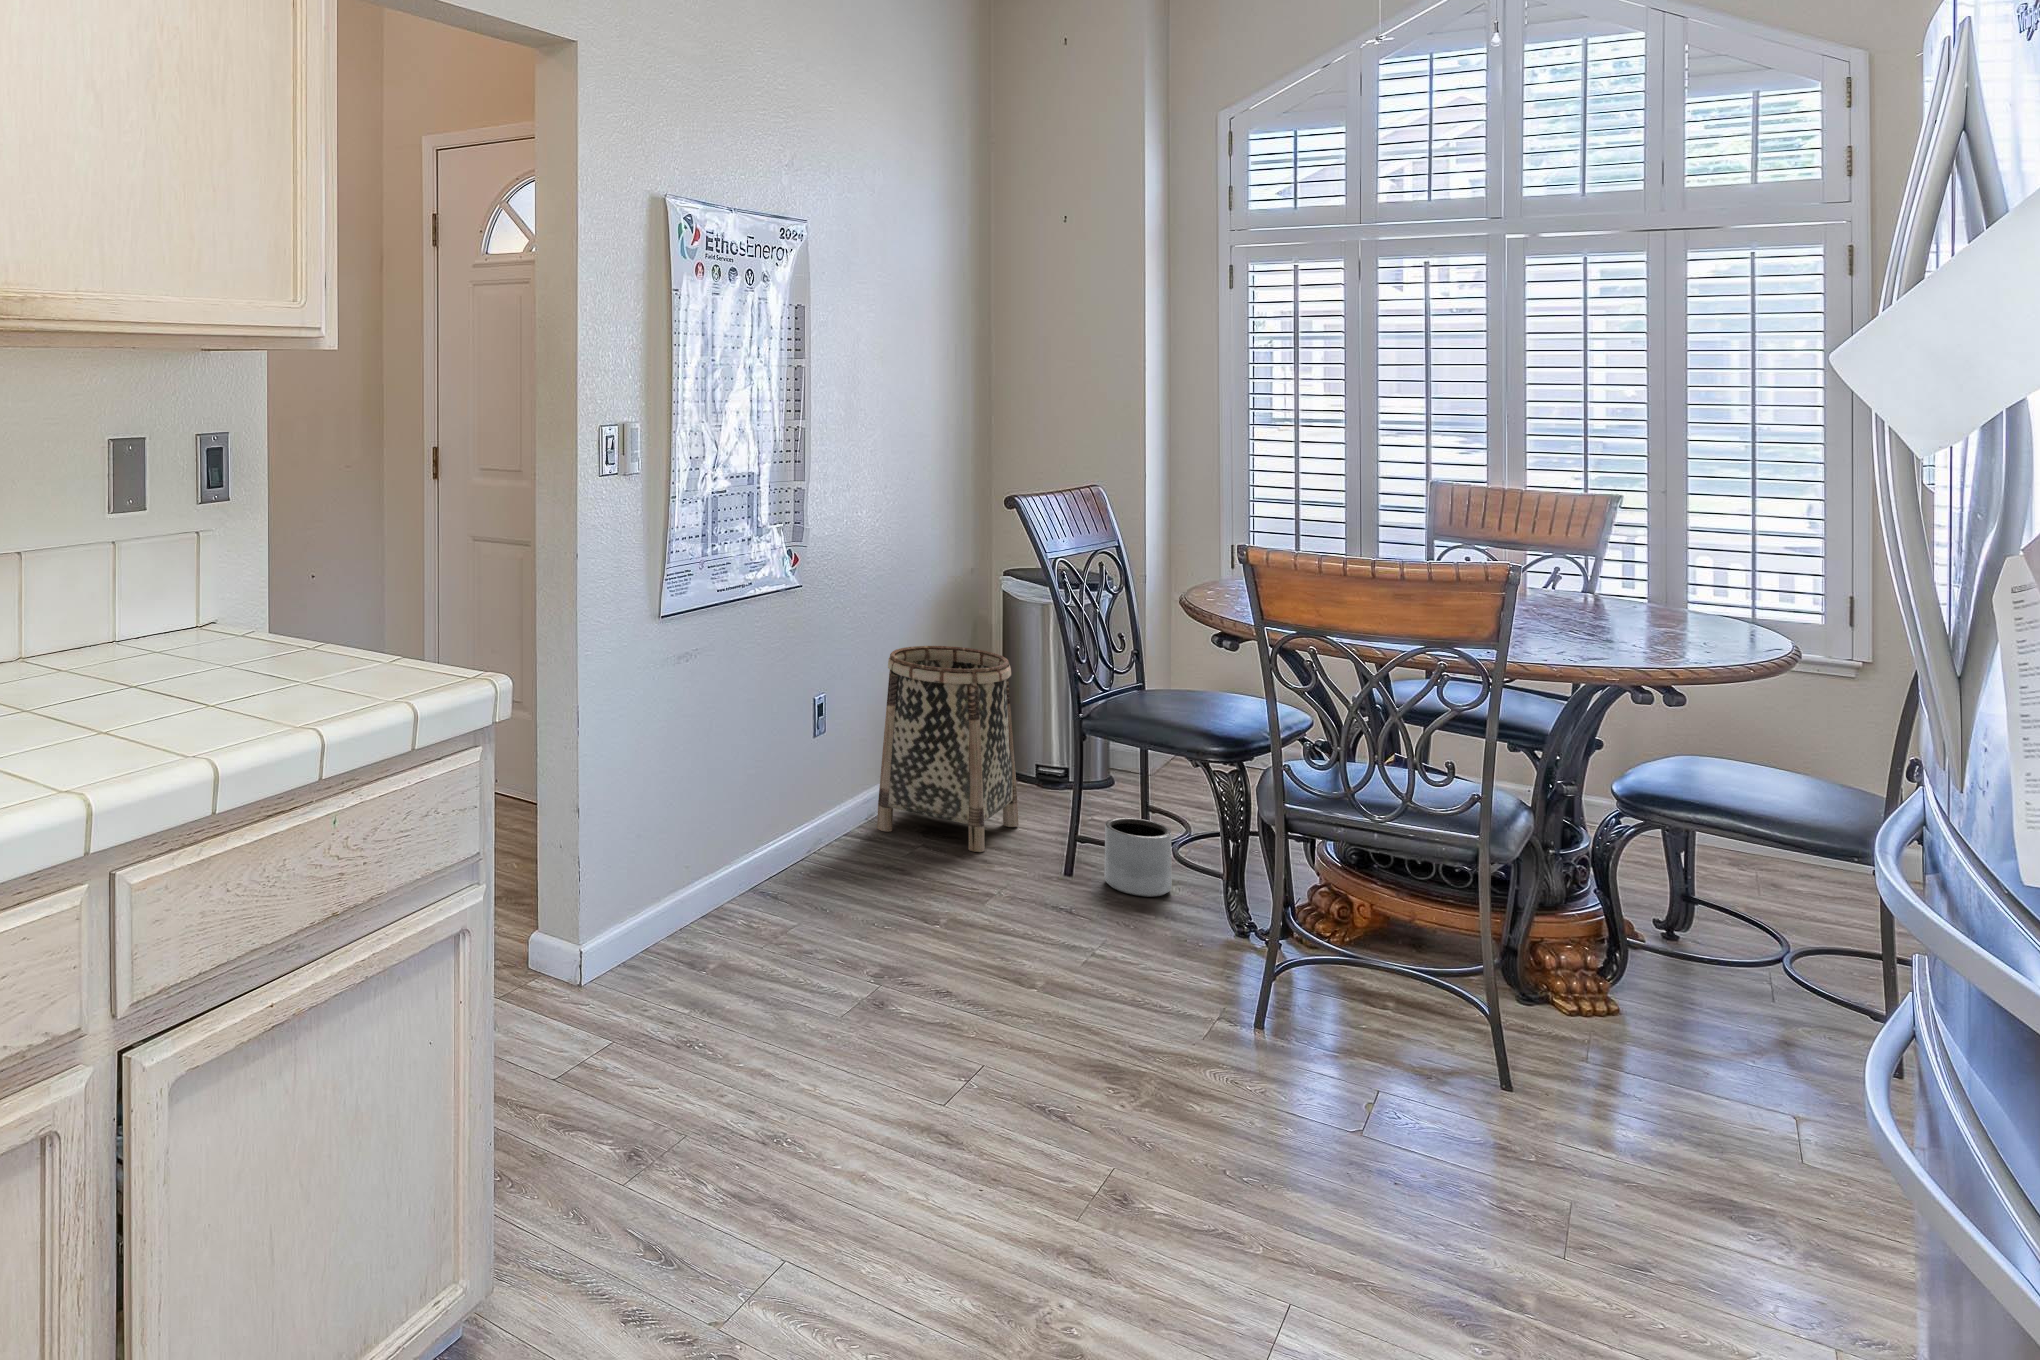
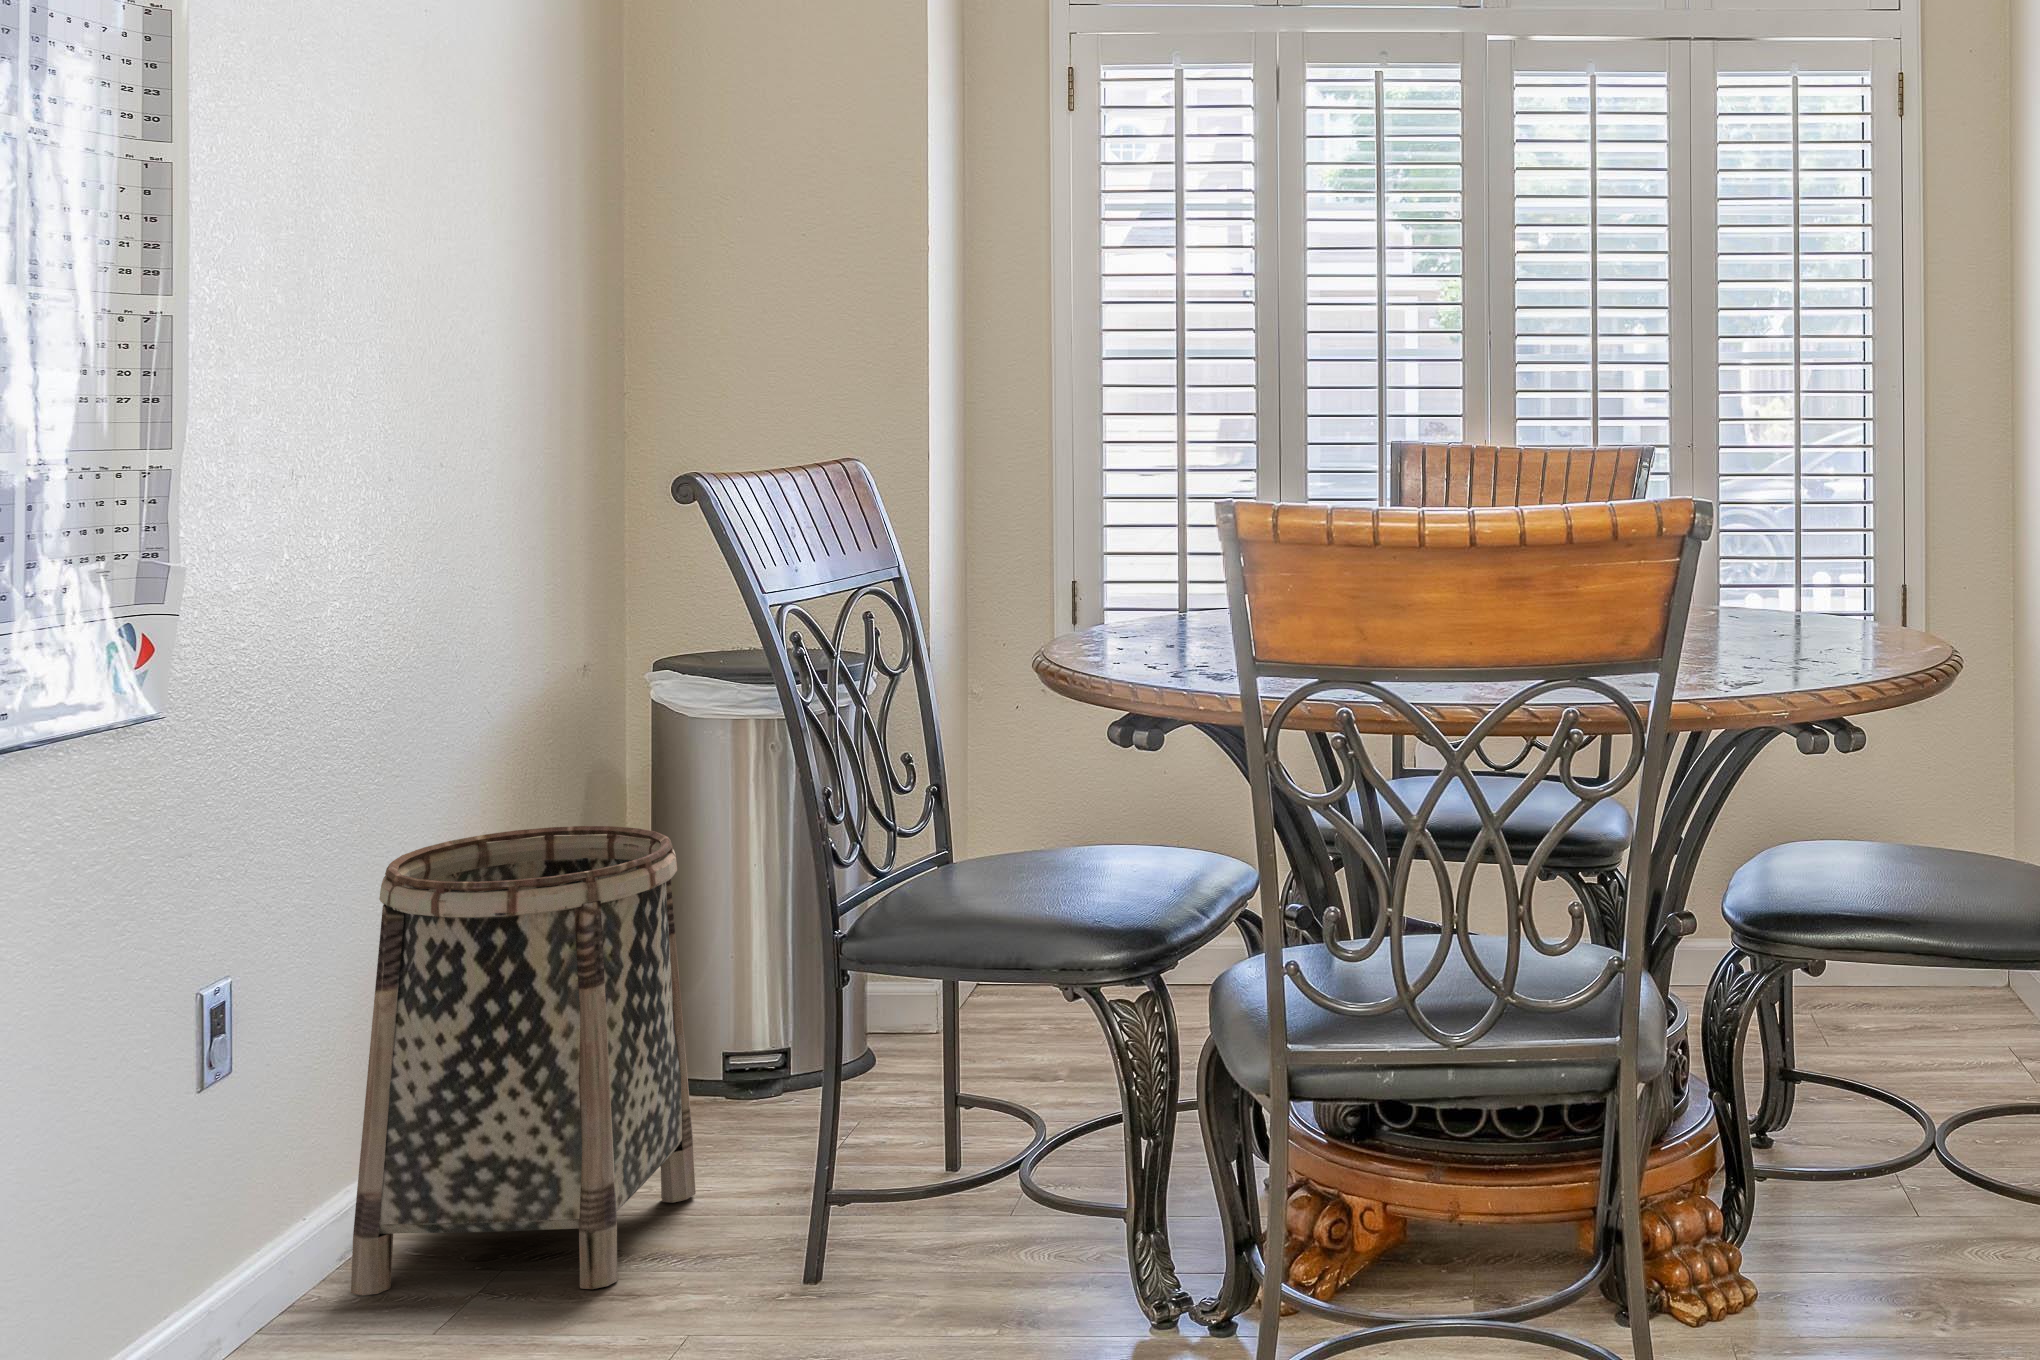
planter: present [1104,818,1172,897] -> none [883,1127,1017,1299]

